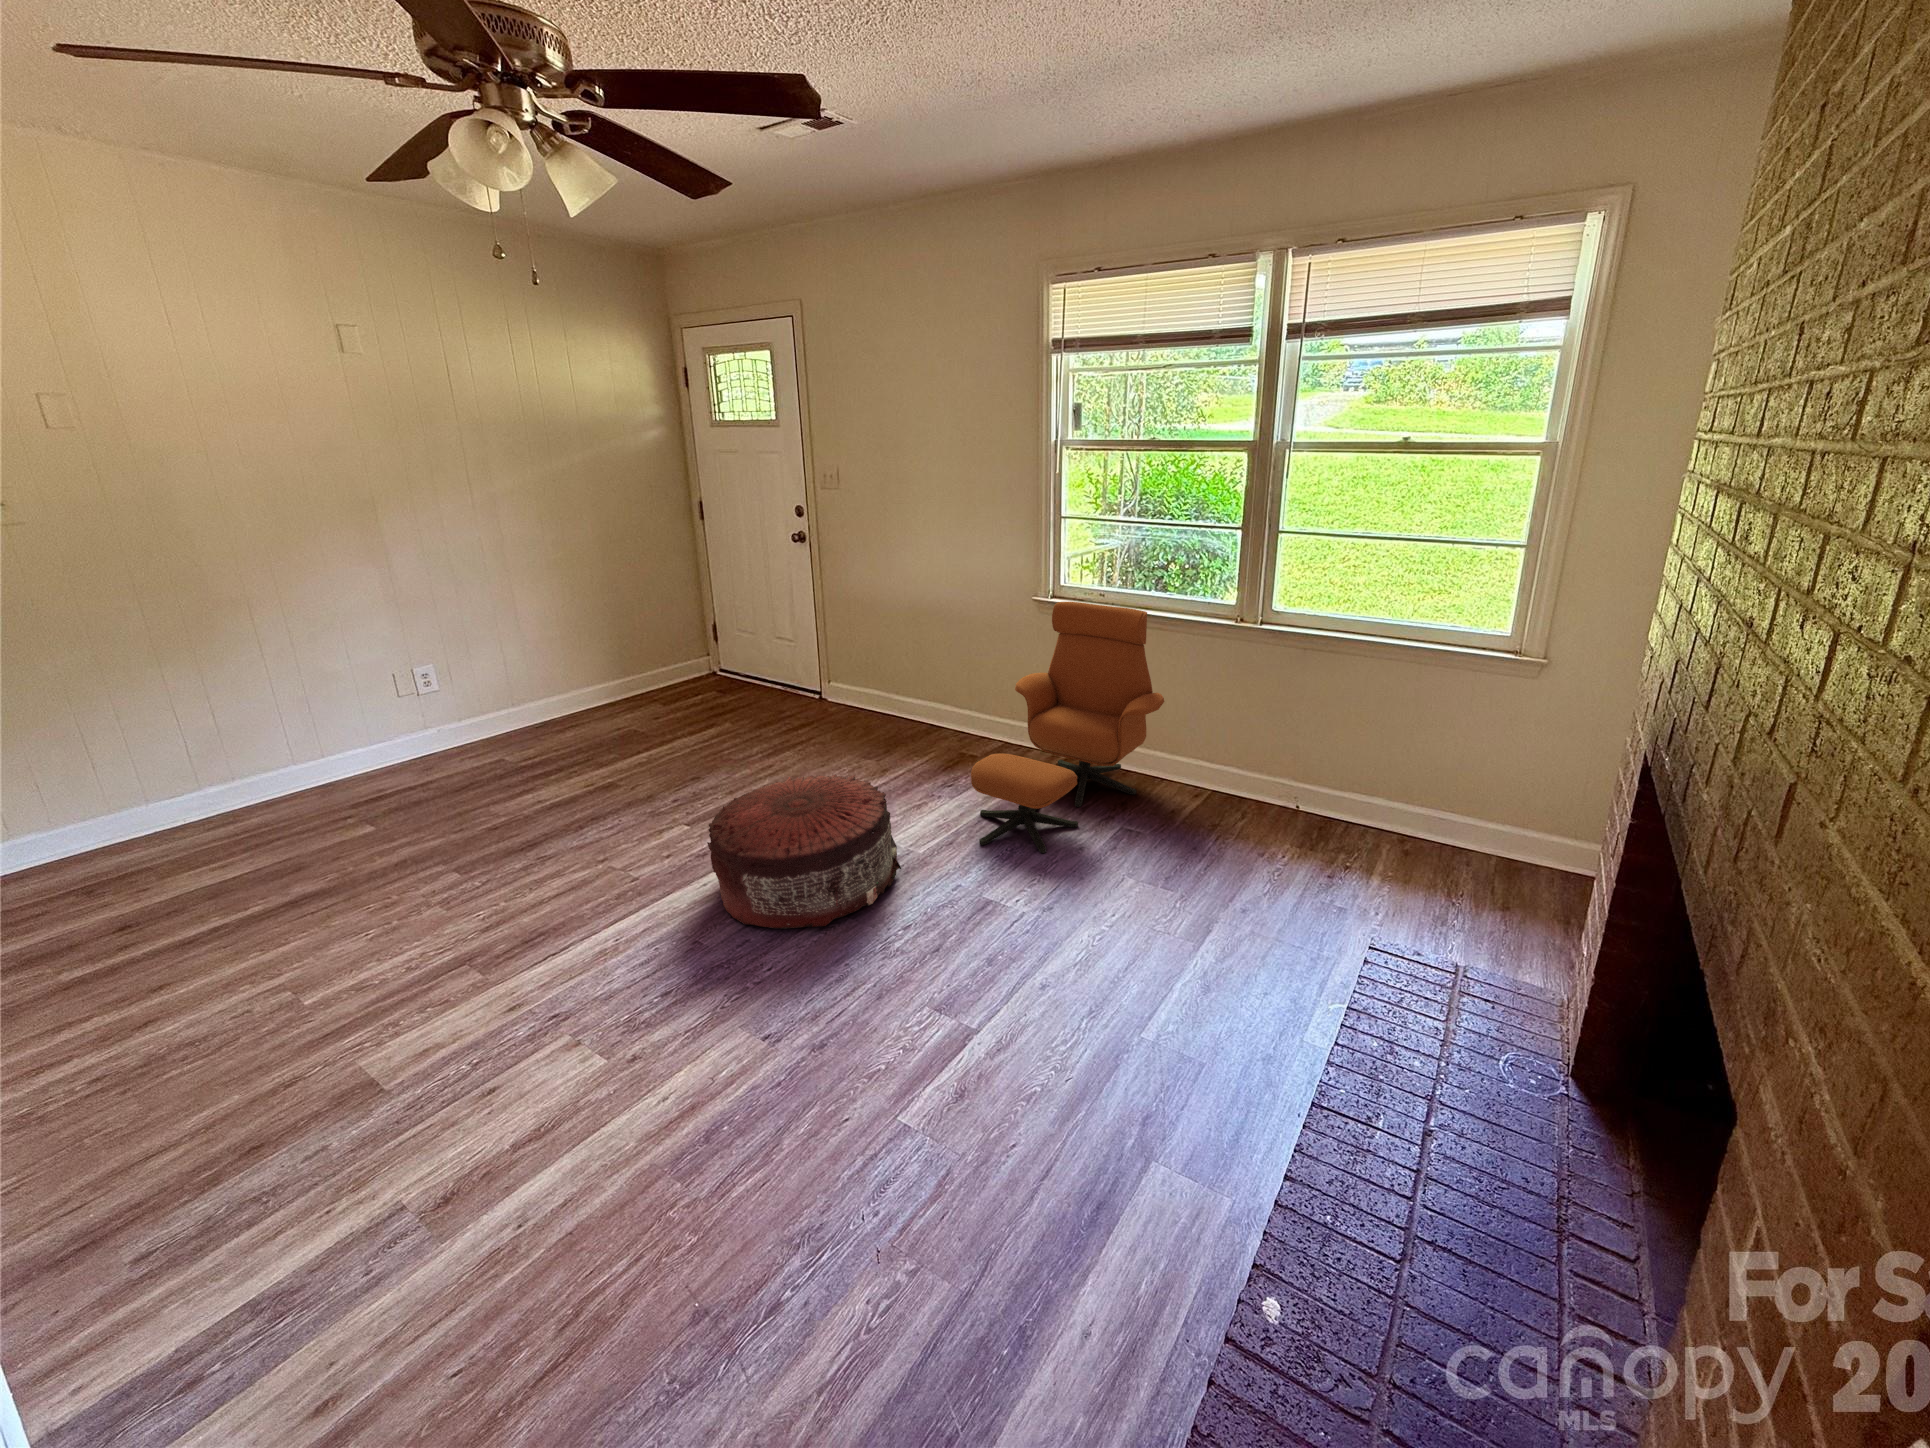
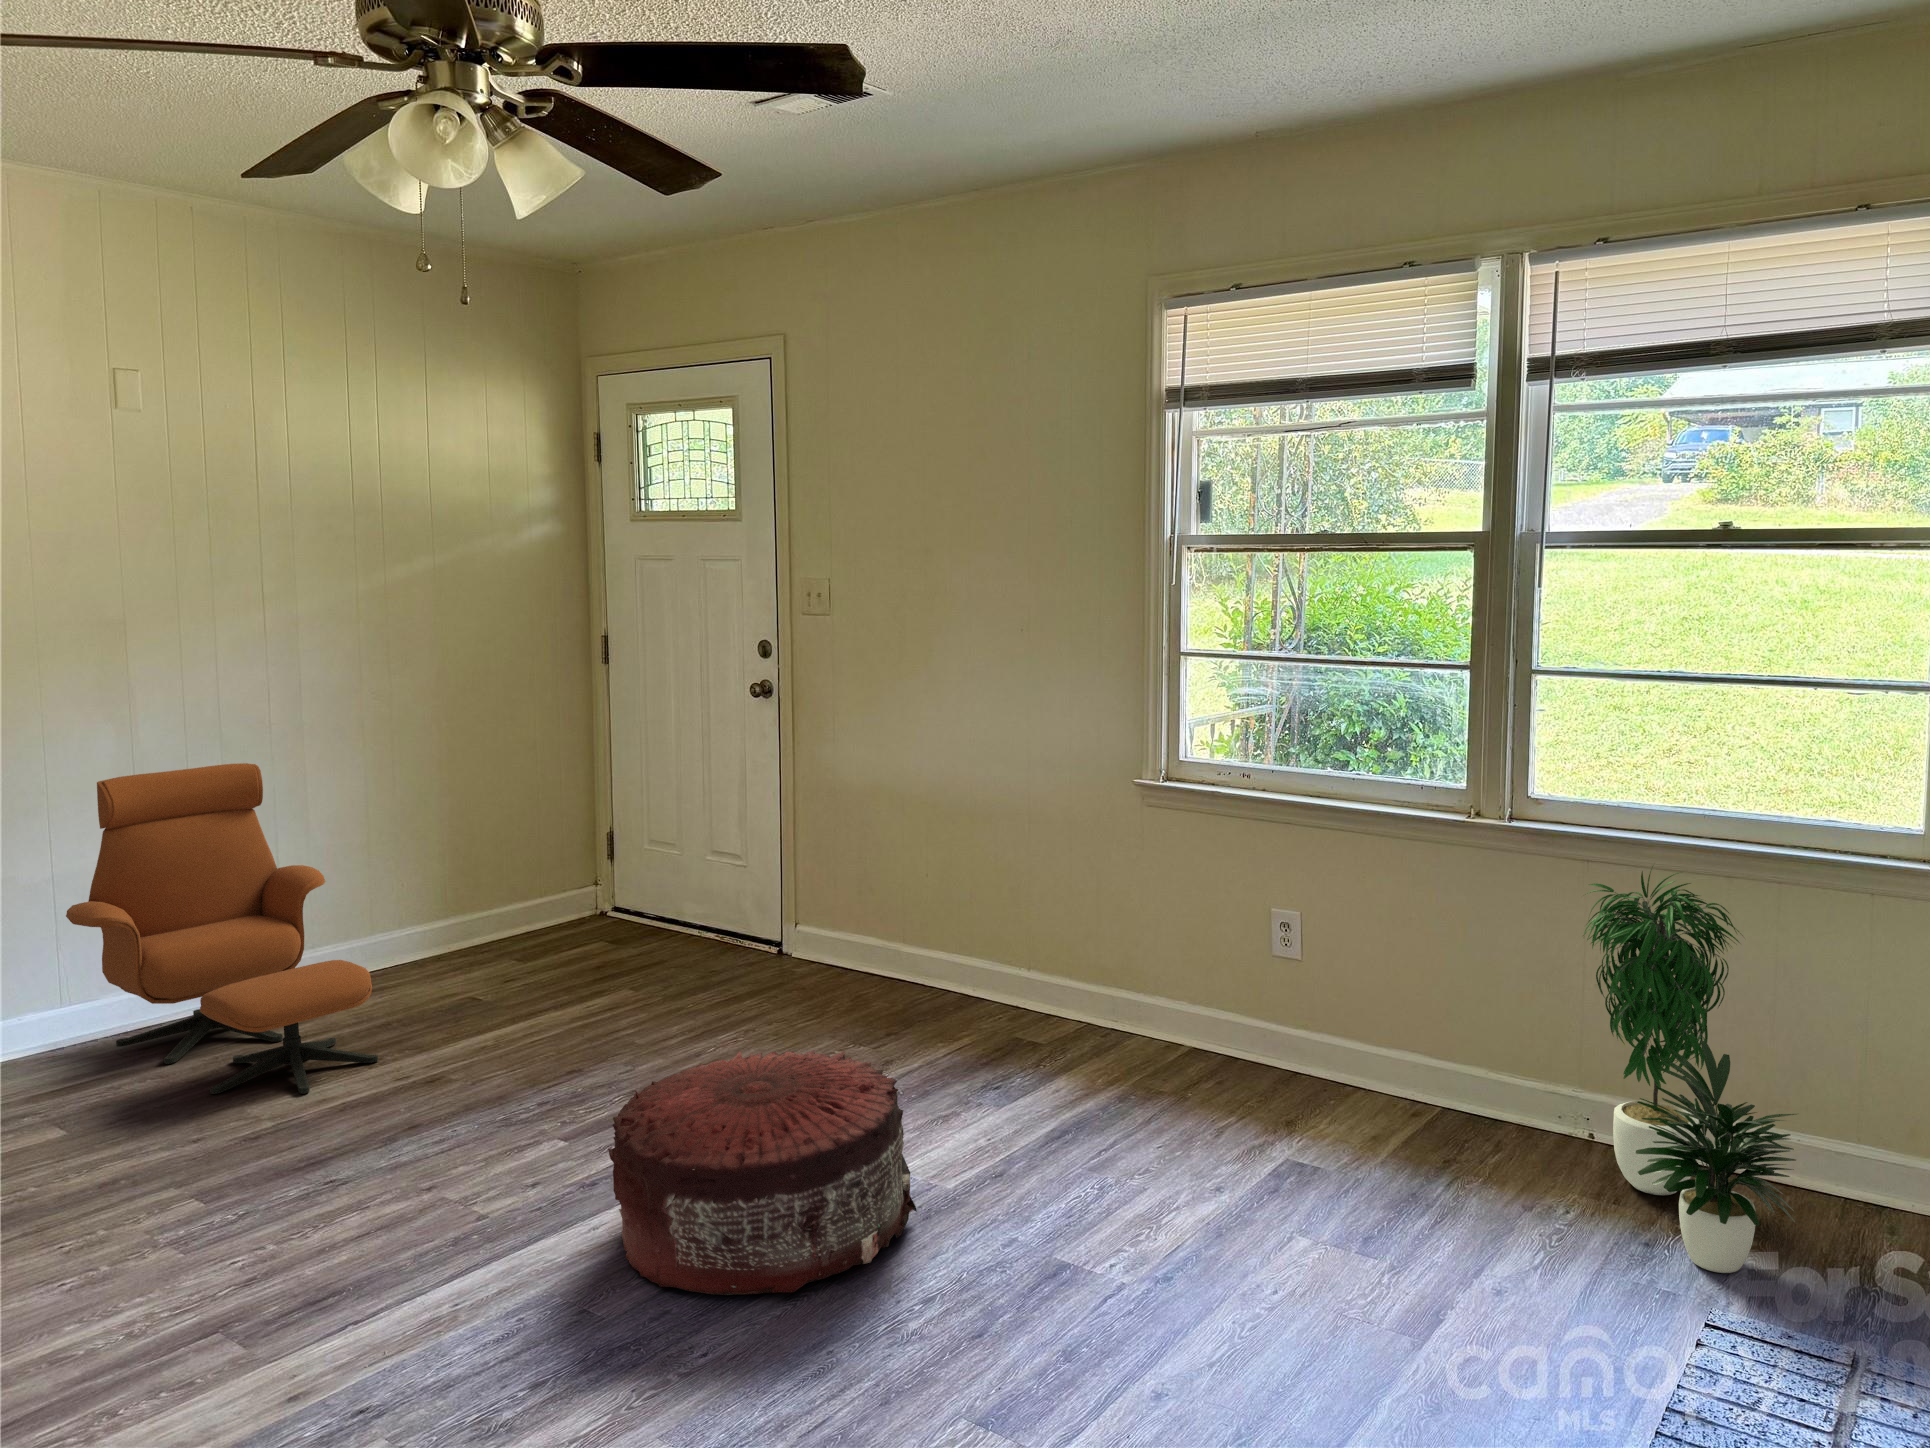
lounge chair: present [971,602,1164,853] -> present [66,763,378,1094]
potted plant: none [1300,655,1423,893] -> present [1583,866,1797,1273]

